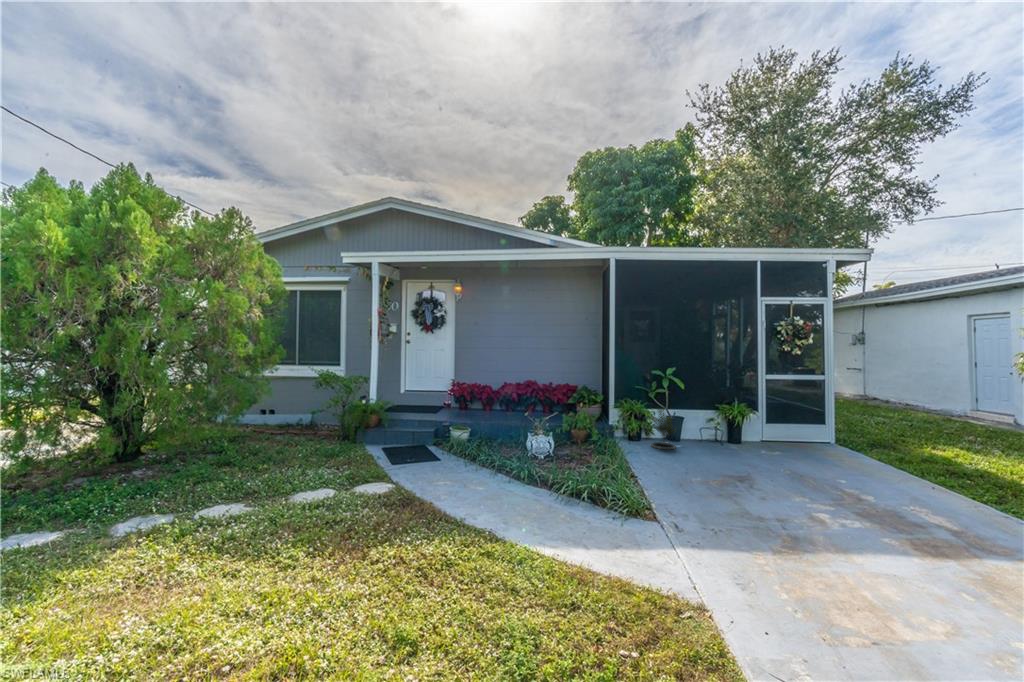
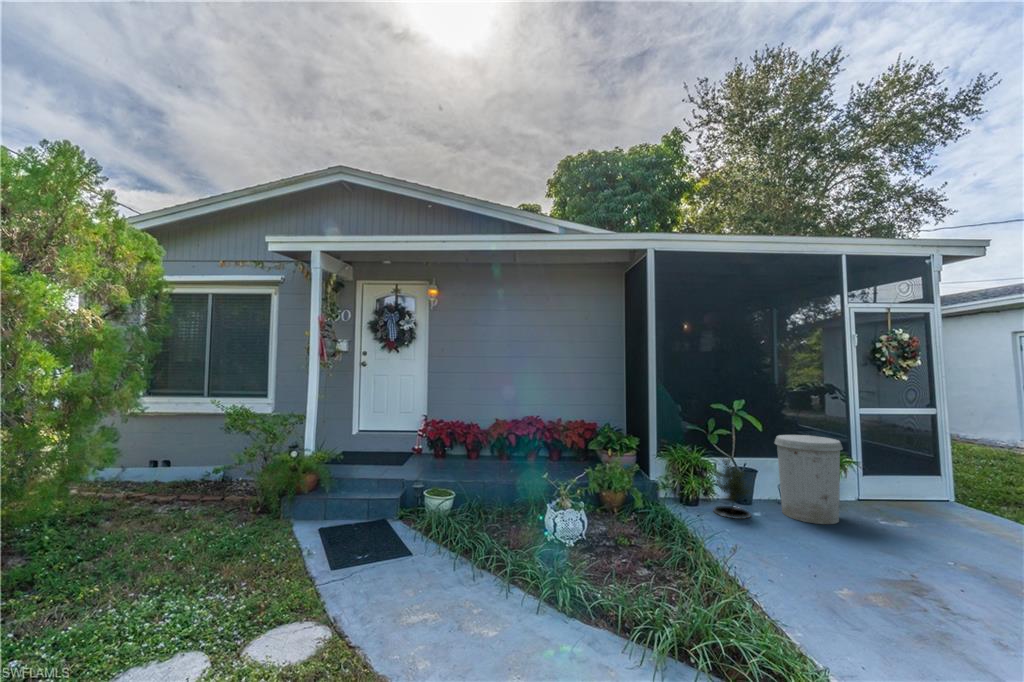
trash can: none [697,393,742,454] -> present [775,435,843,524]

